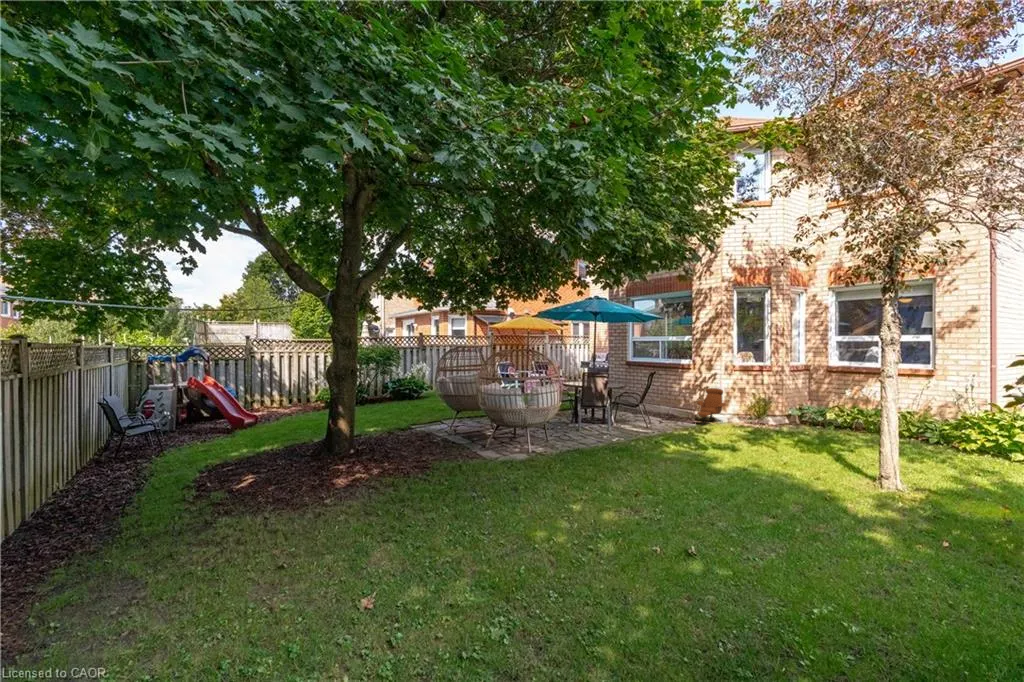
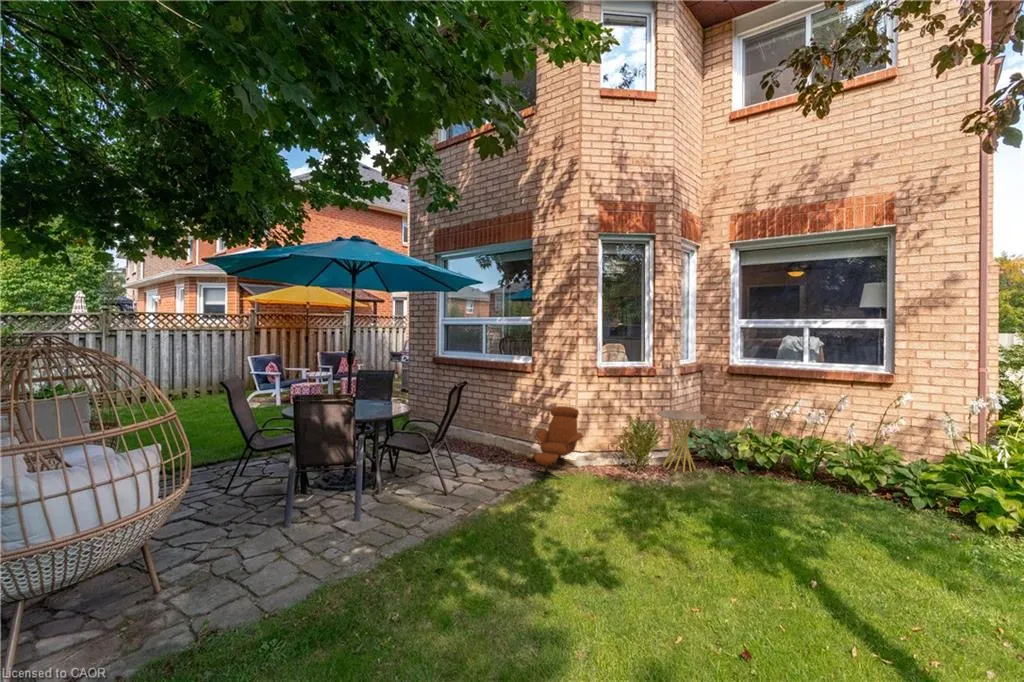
side table: none [773,392,805,427] -> present [657,410,706,473]

